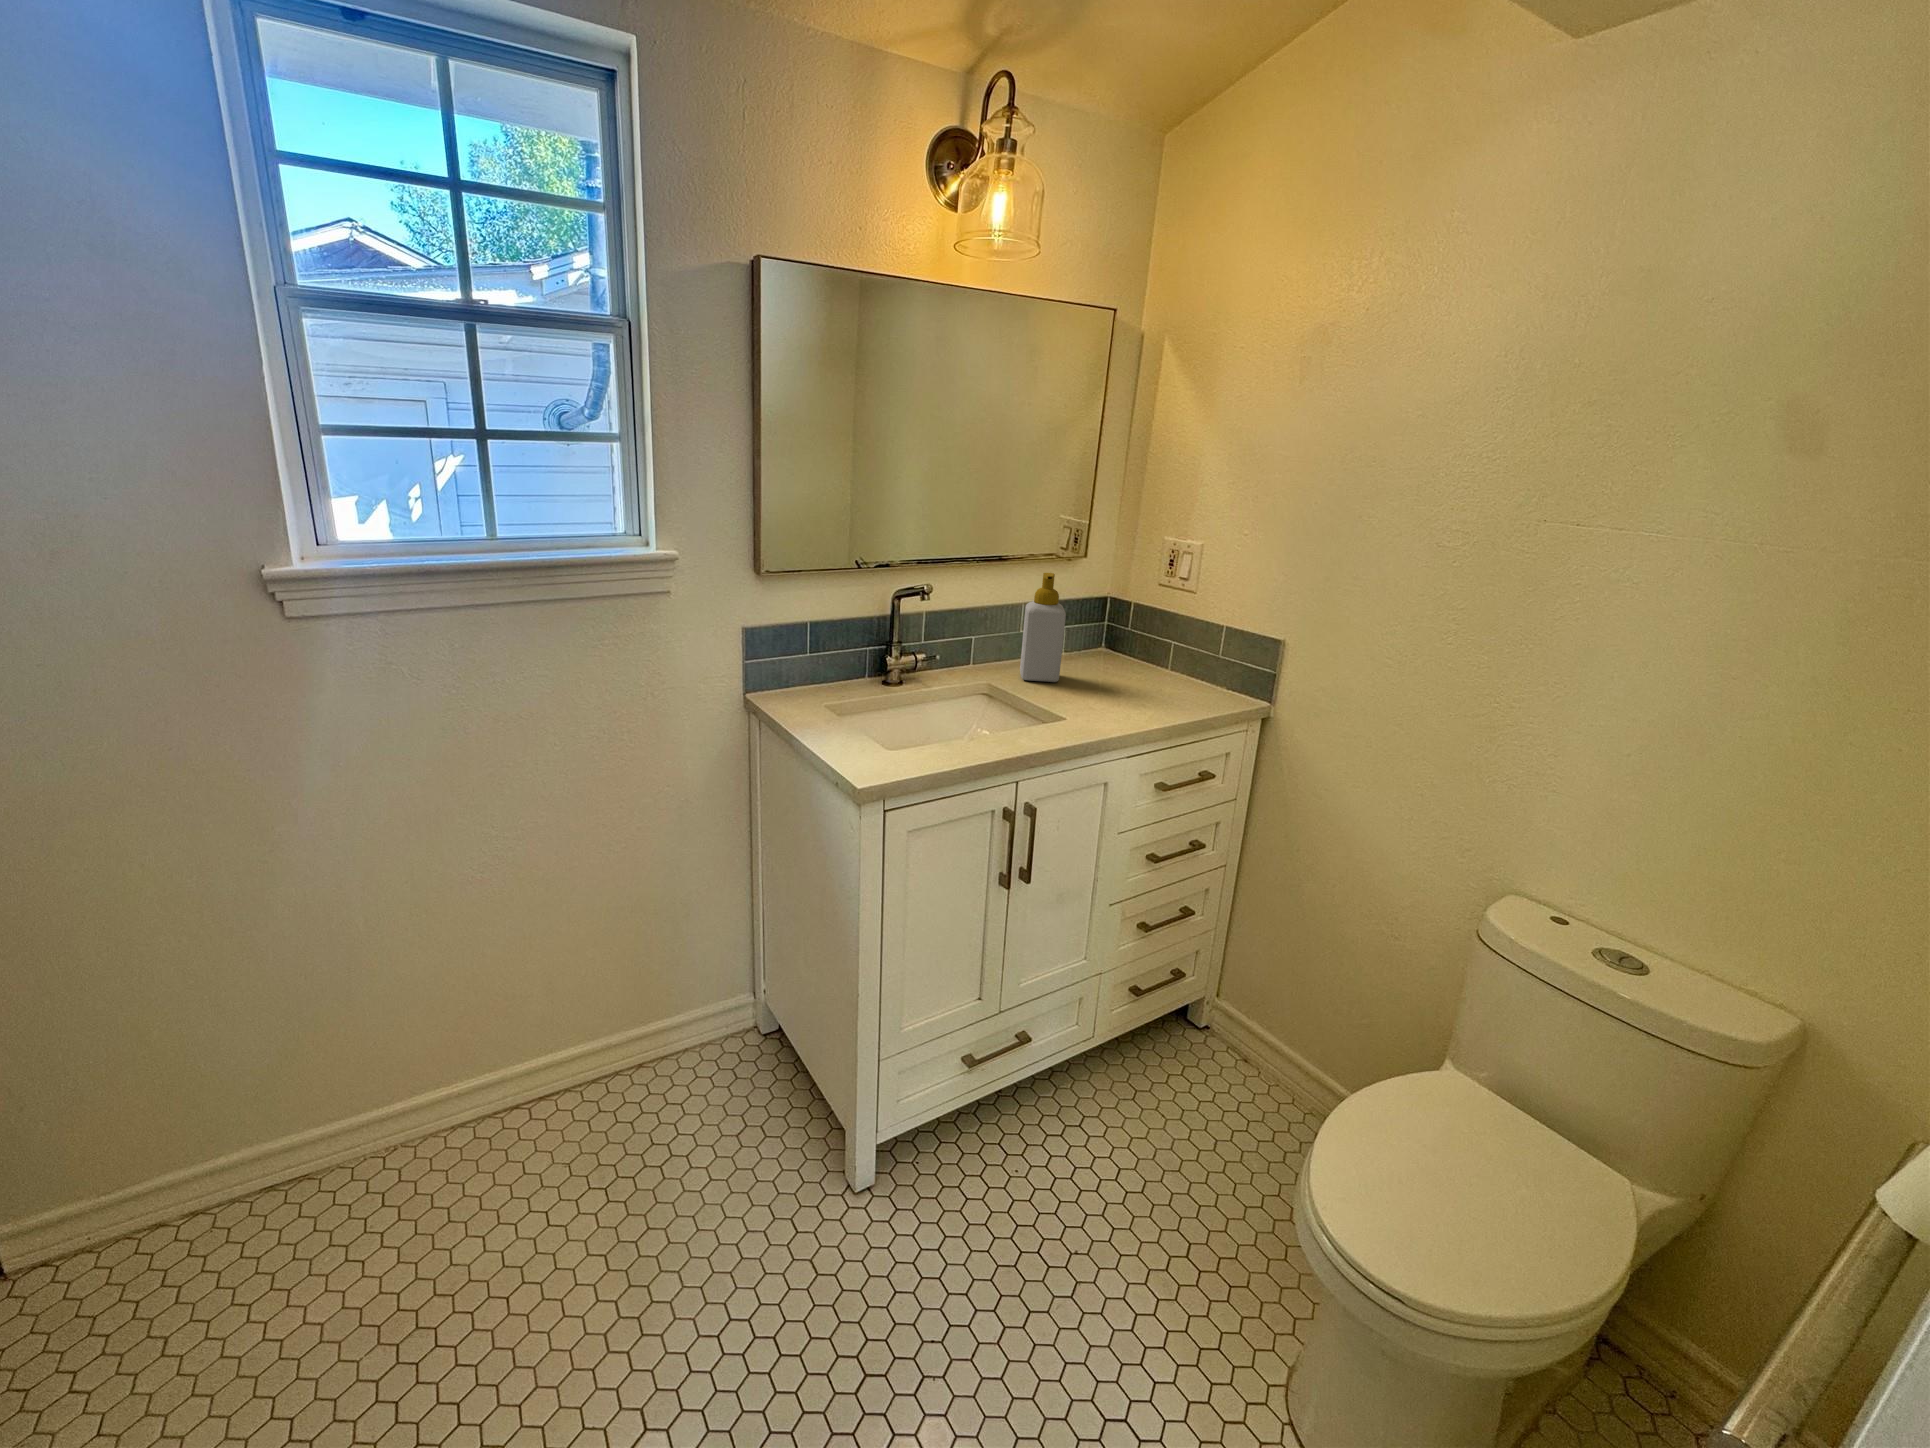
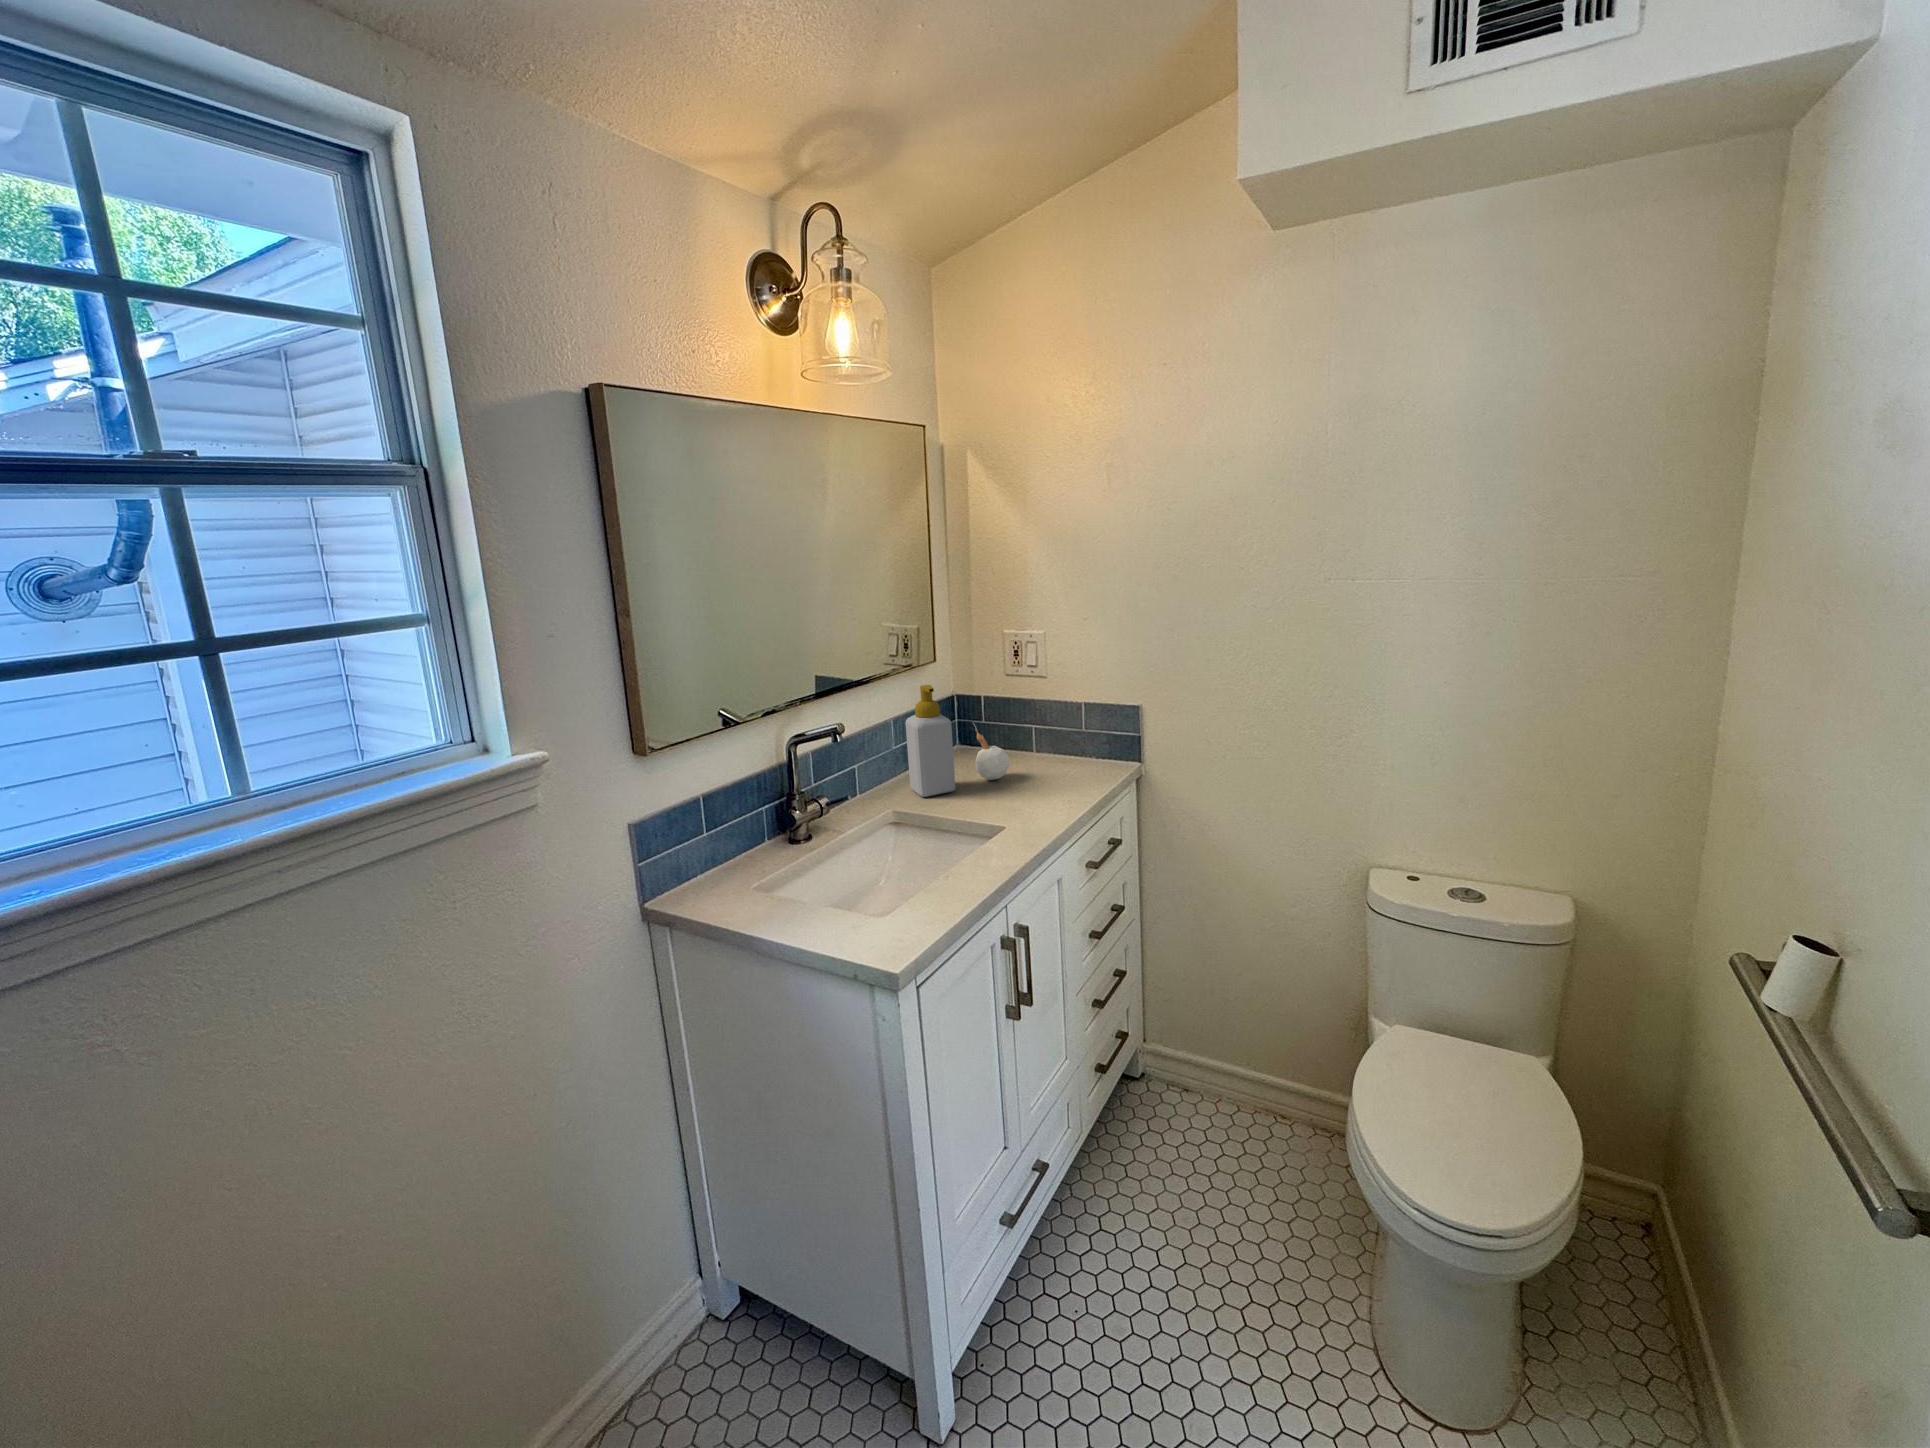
candle: none [1089,622,1124,683] -> present [973,723,1009,780]

